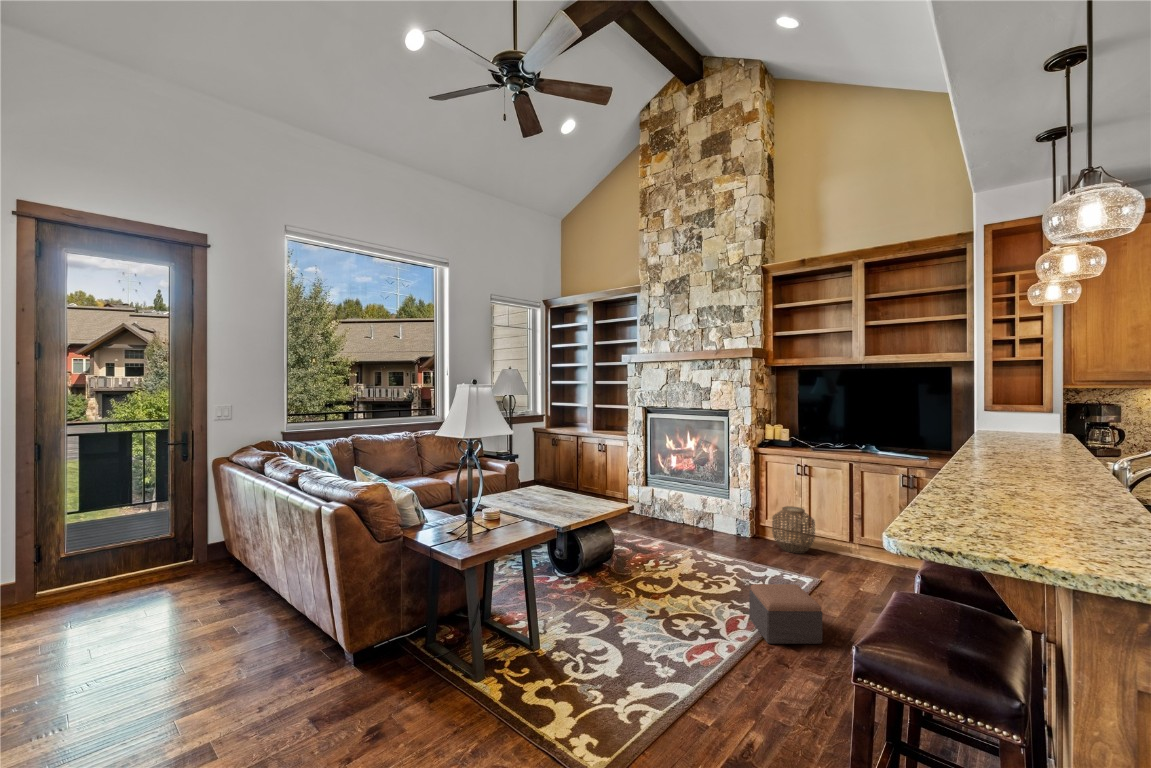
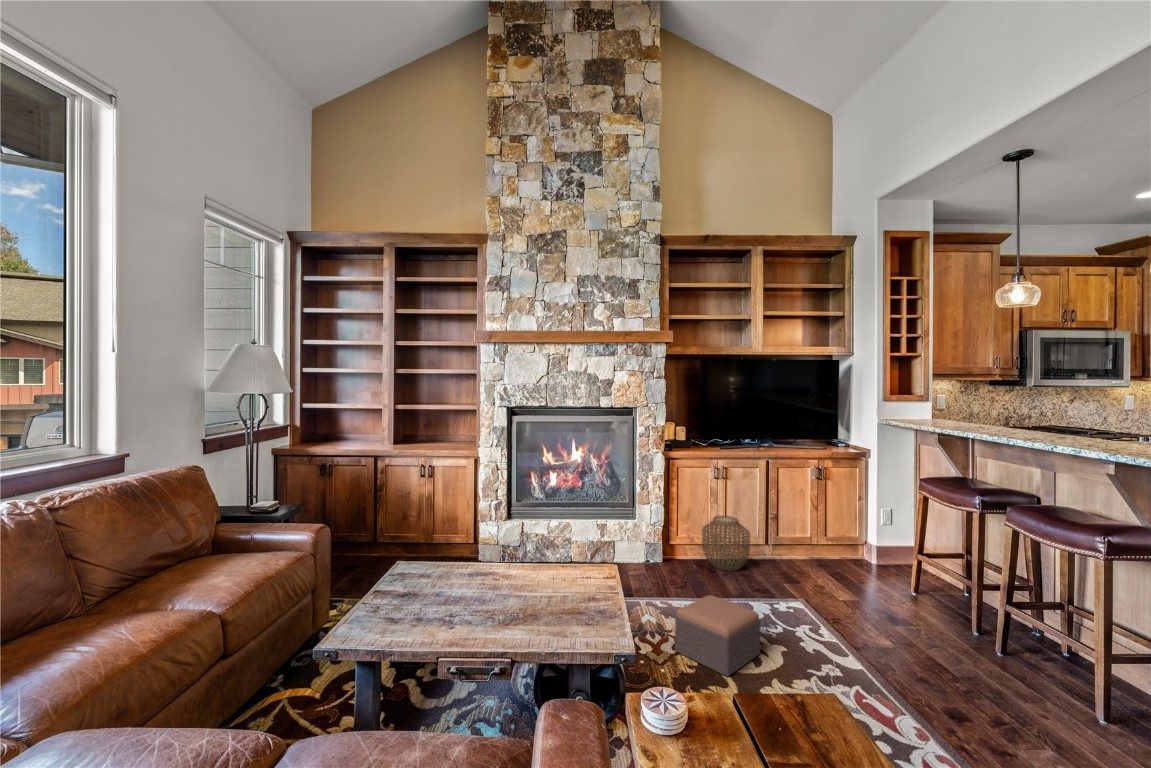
footstool: present [749,584,822,644] -> present [675,595,760,676]

